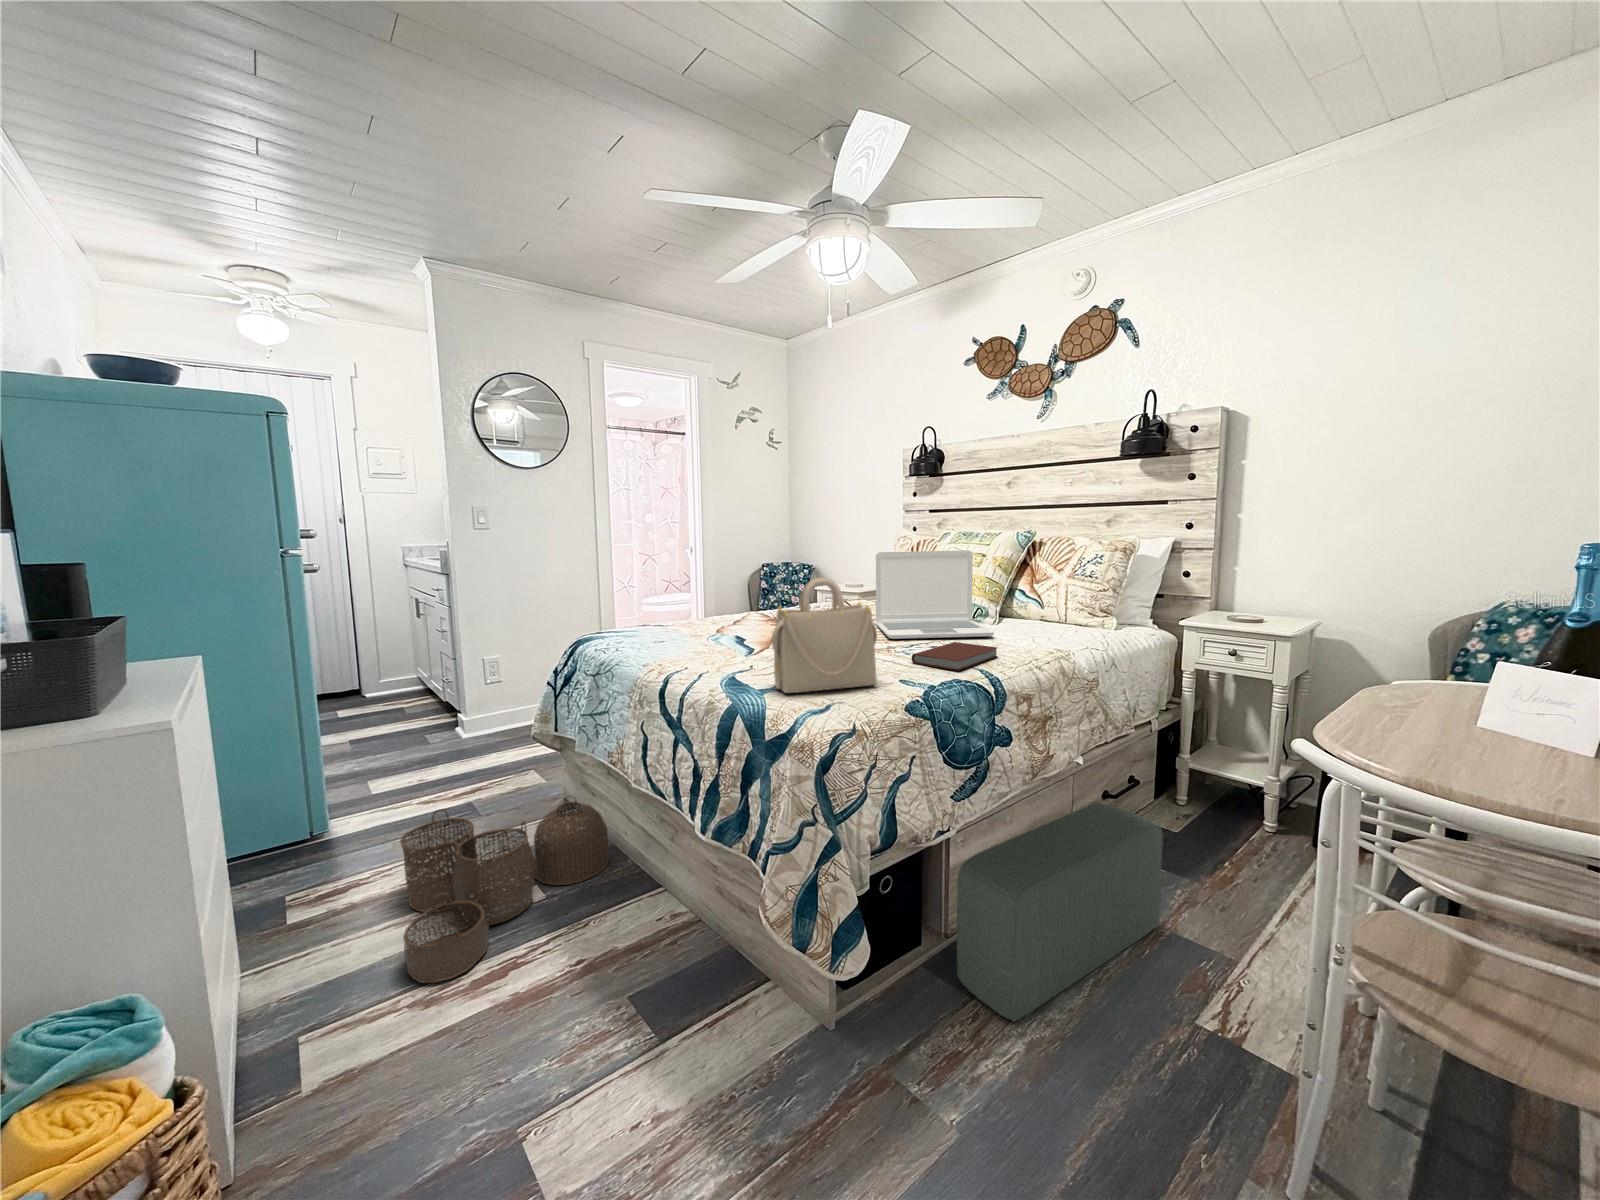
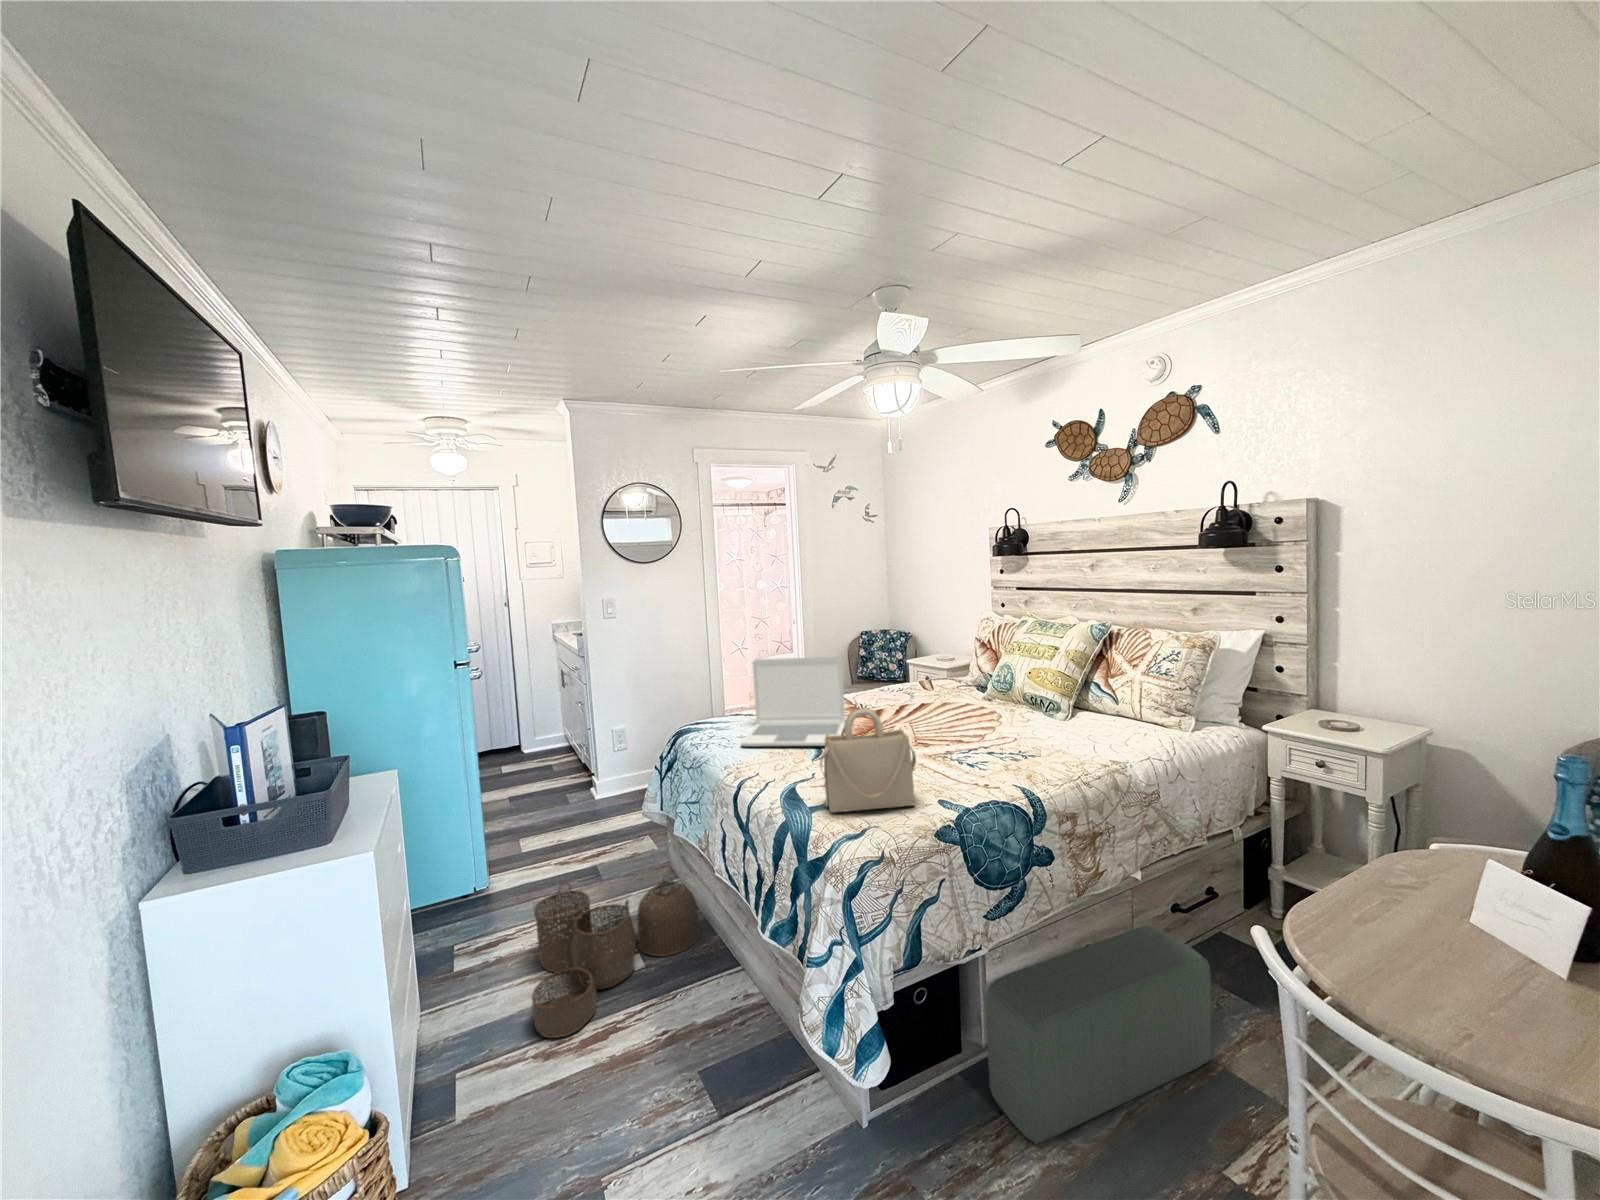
laptop: present [876,550,994,639] -> present [741,657,845,746]
book: present [912,642,997,671] -> none [960,751,1048,789]

